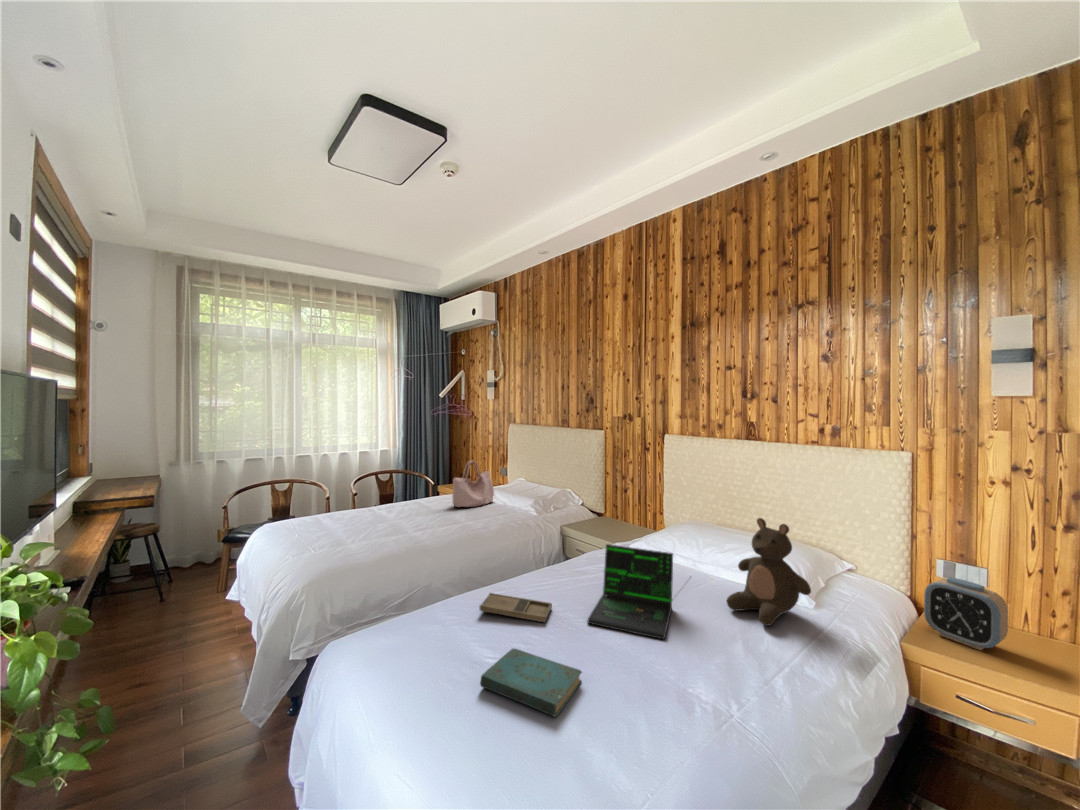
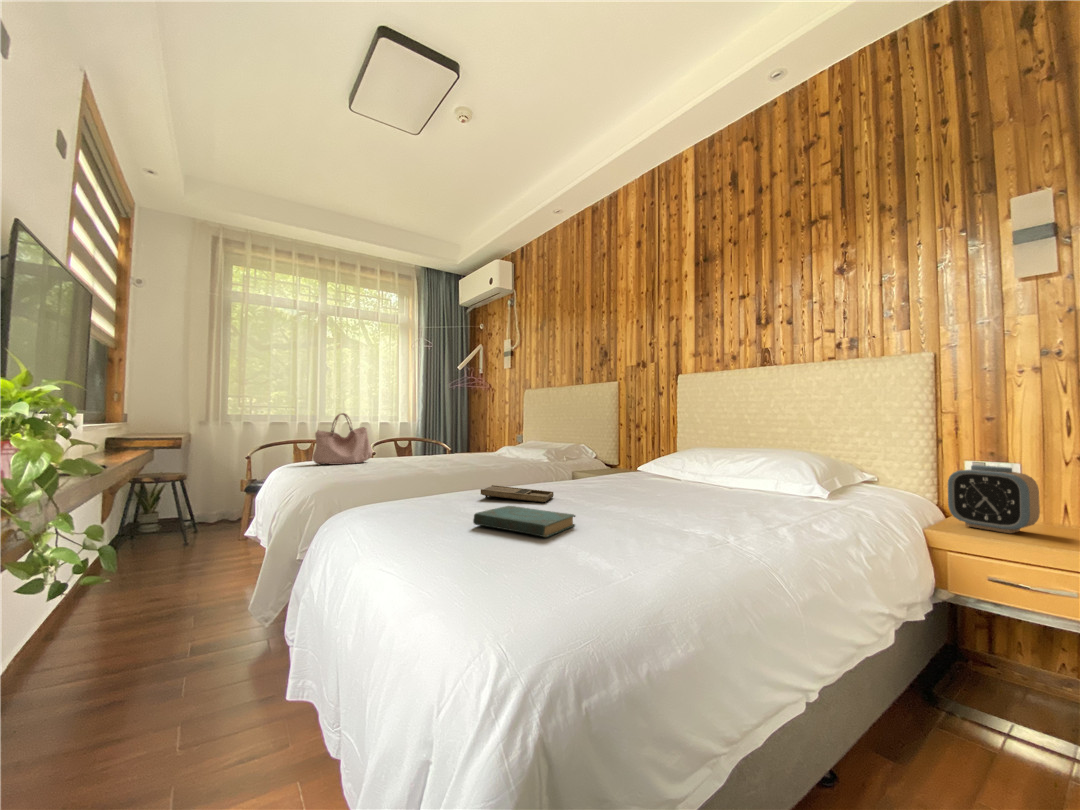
handbag: present [453,461,494,507] -> present [313,413,372,465]
stuffed bear: present [727,518,811,626] -> none [733,408,821,505]
laptop: present [587,544,673,639] -> none [587,442,697,510]

